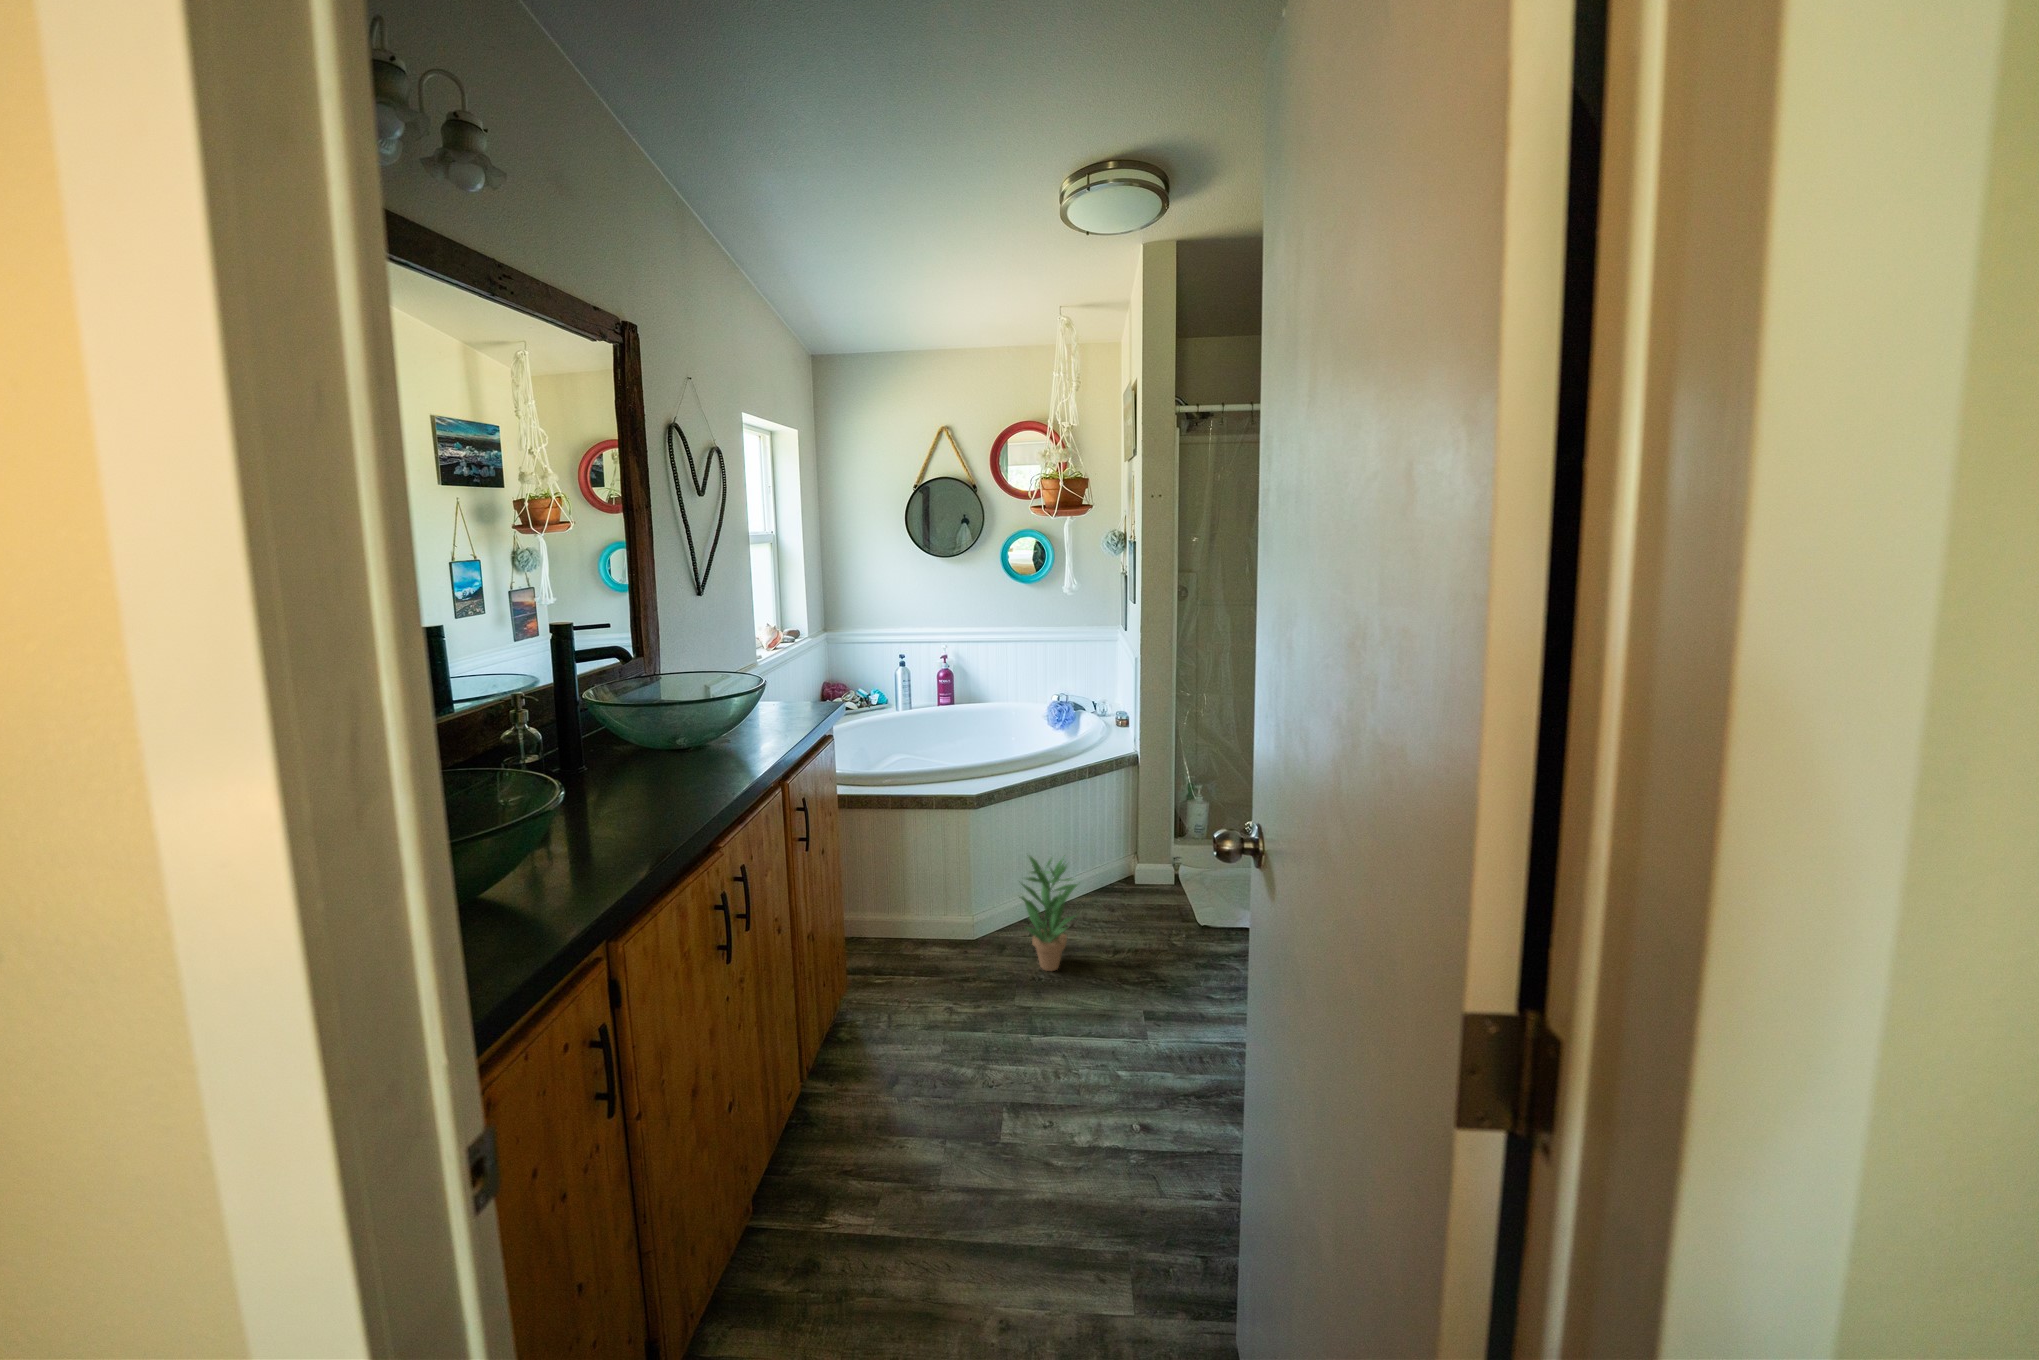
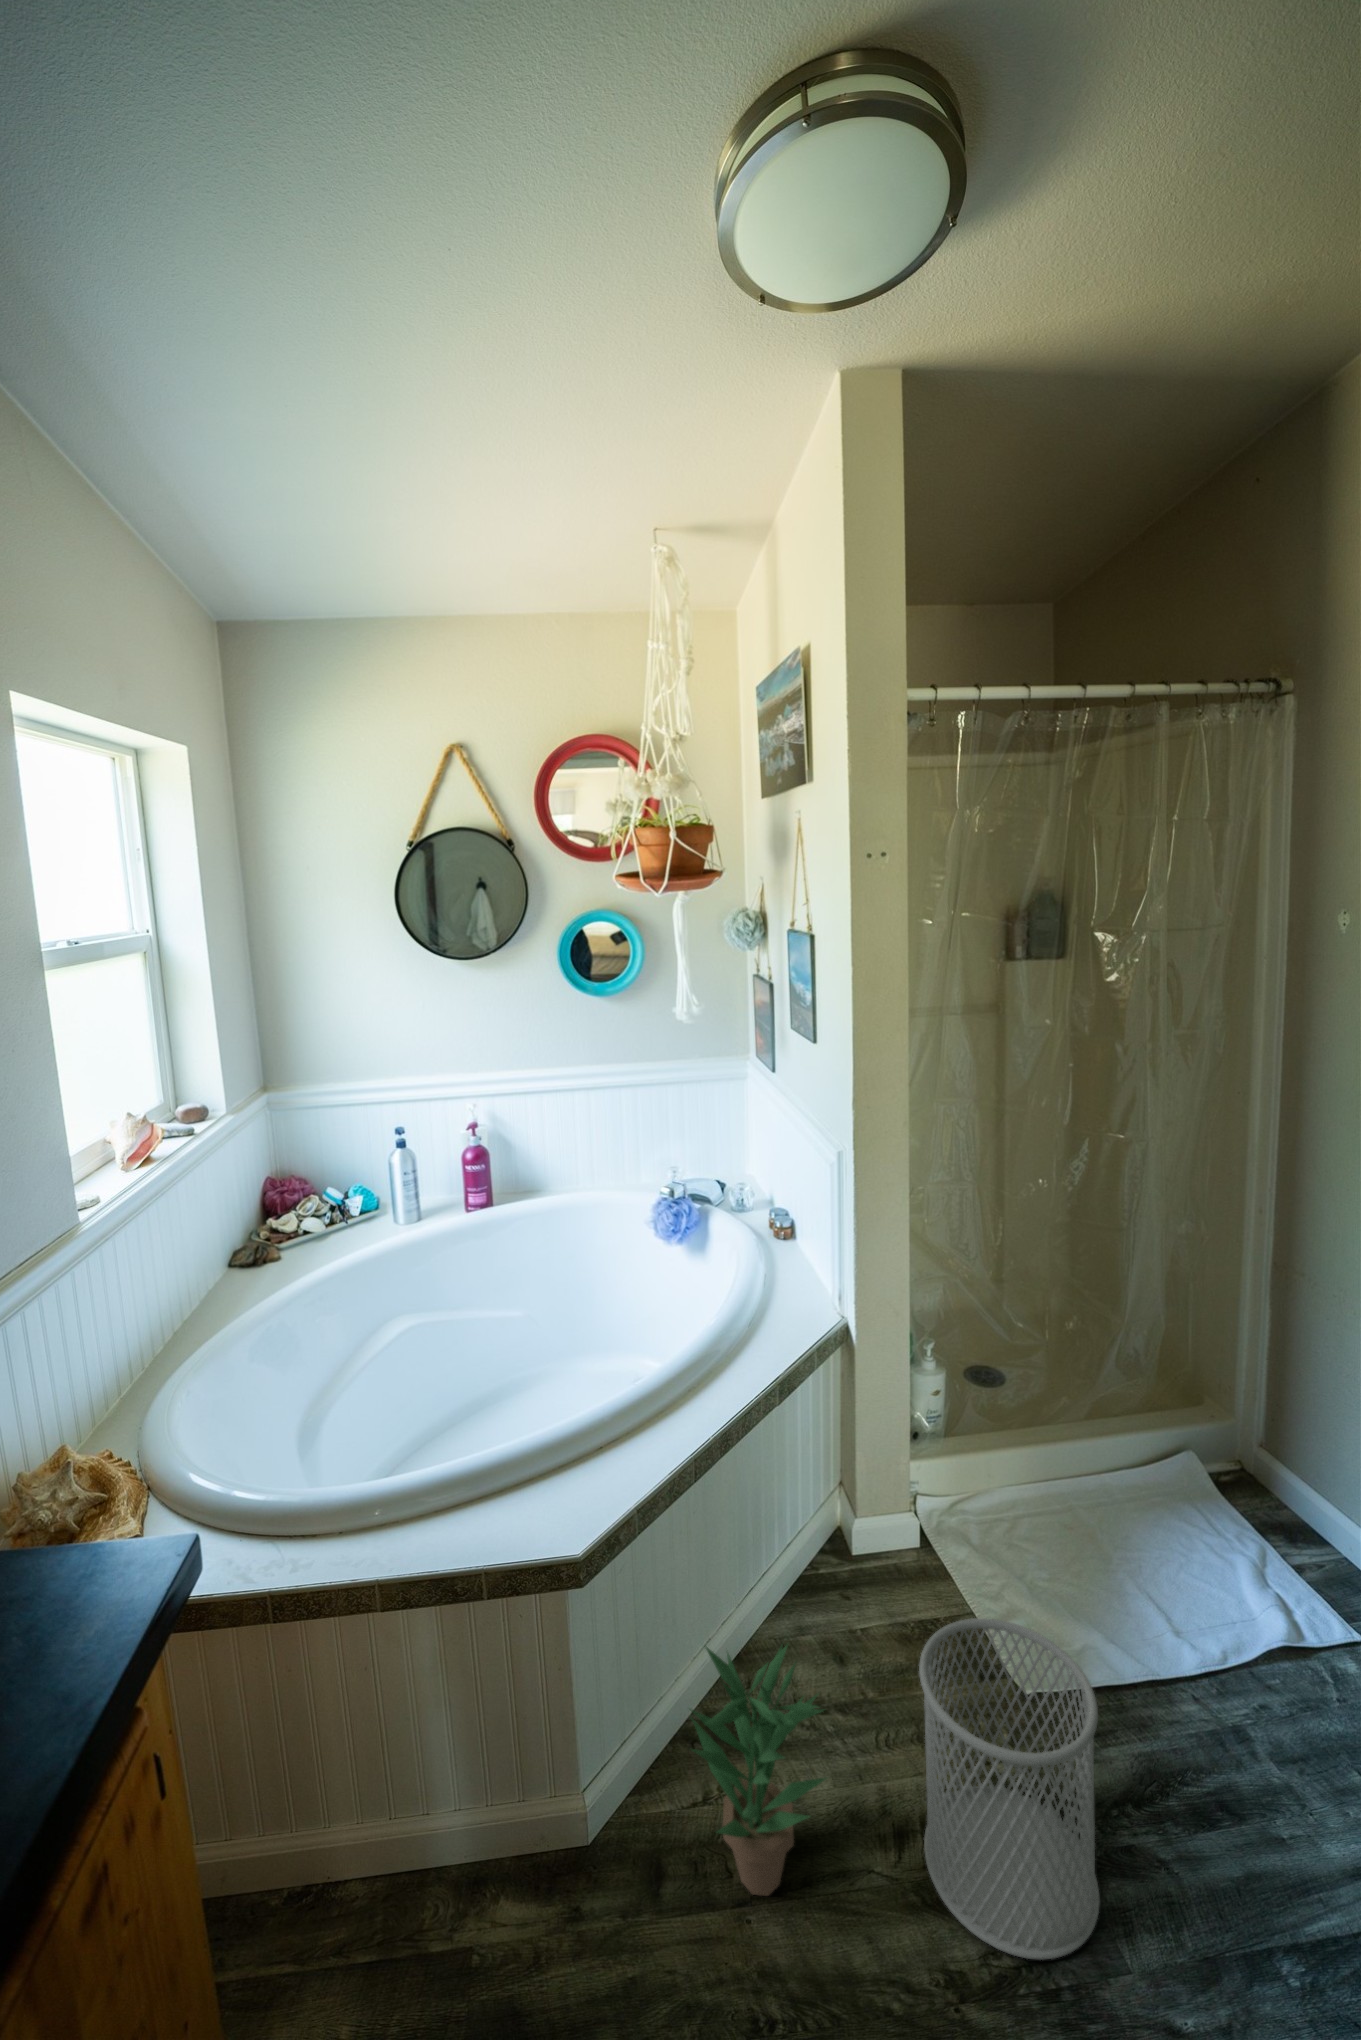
wastebasket: none [1130,869,1212,999] -> present [919,1618,1100,1960]

